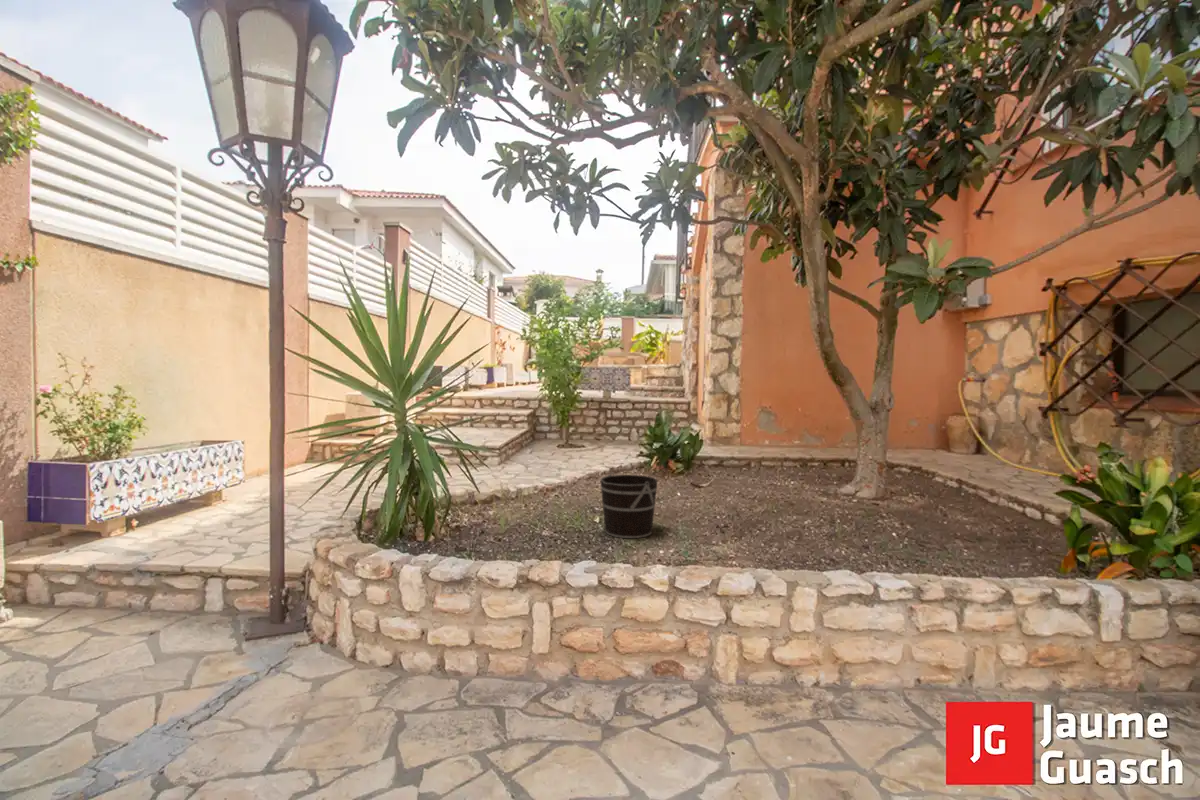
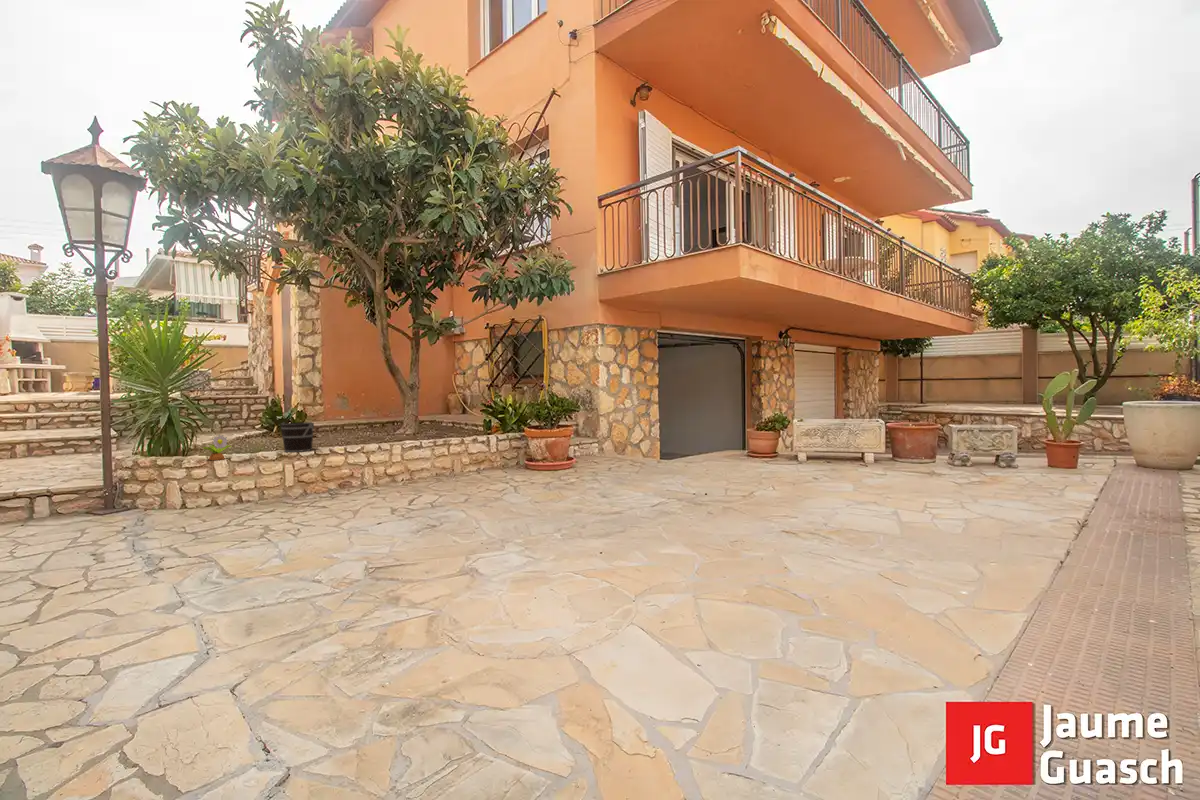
decorative plant: none [464,495,514,540] -> present [204,435,231,460]

